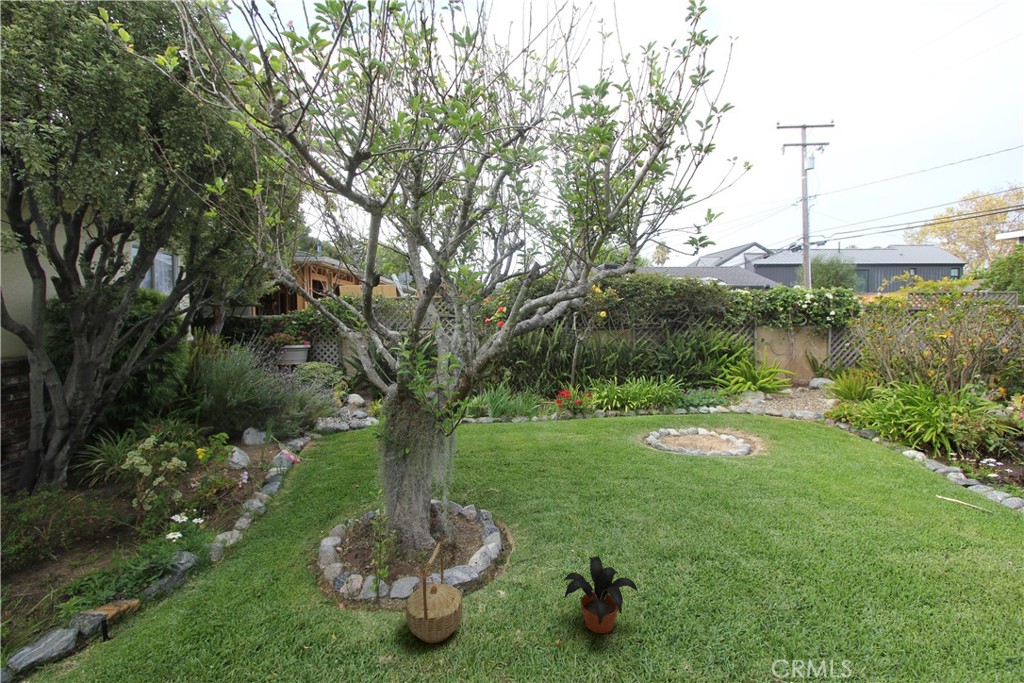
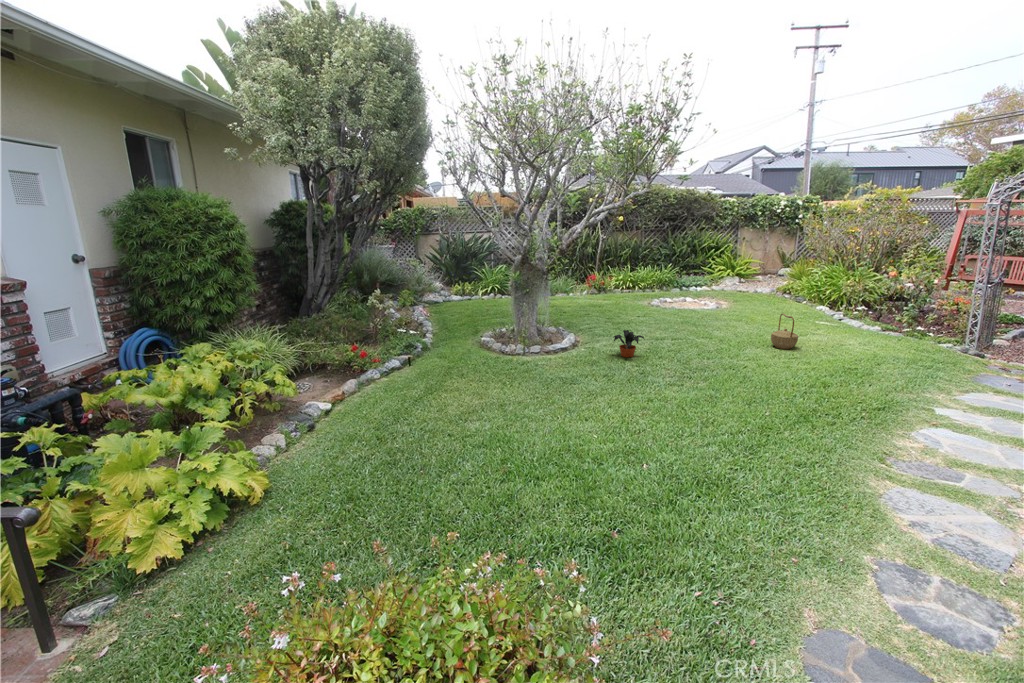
basket: present [406,542,462,643] -> present [771,313,798,349]

